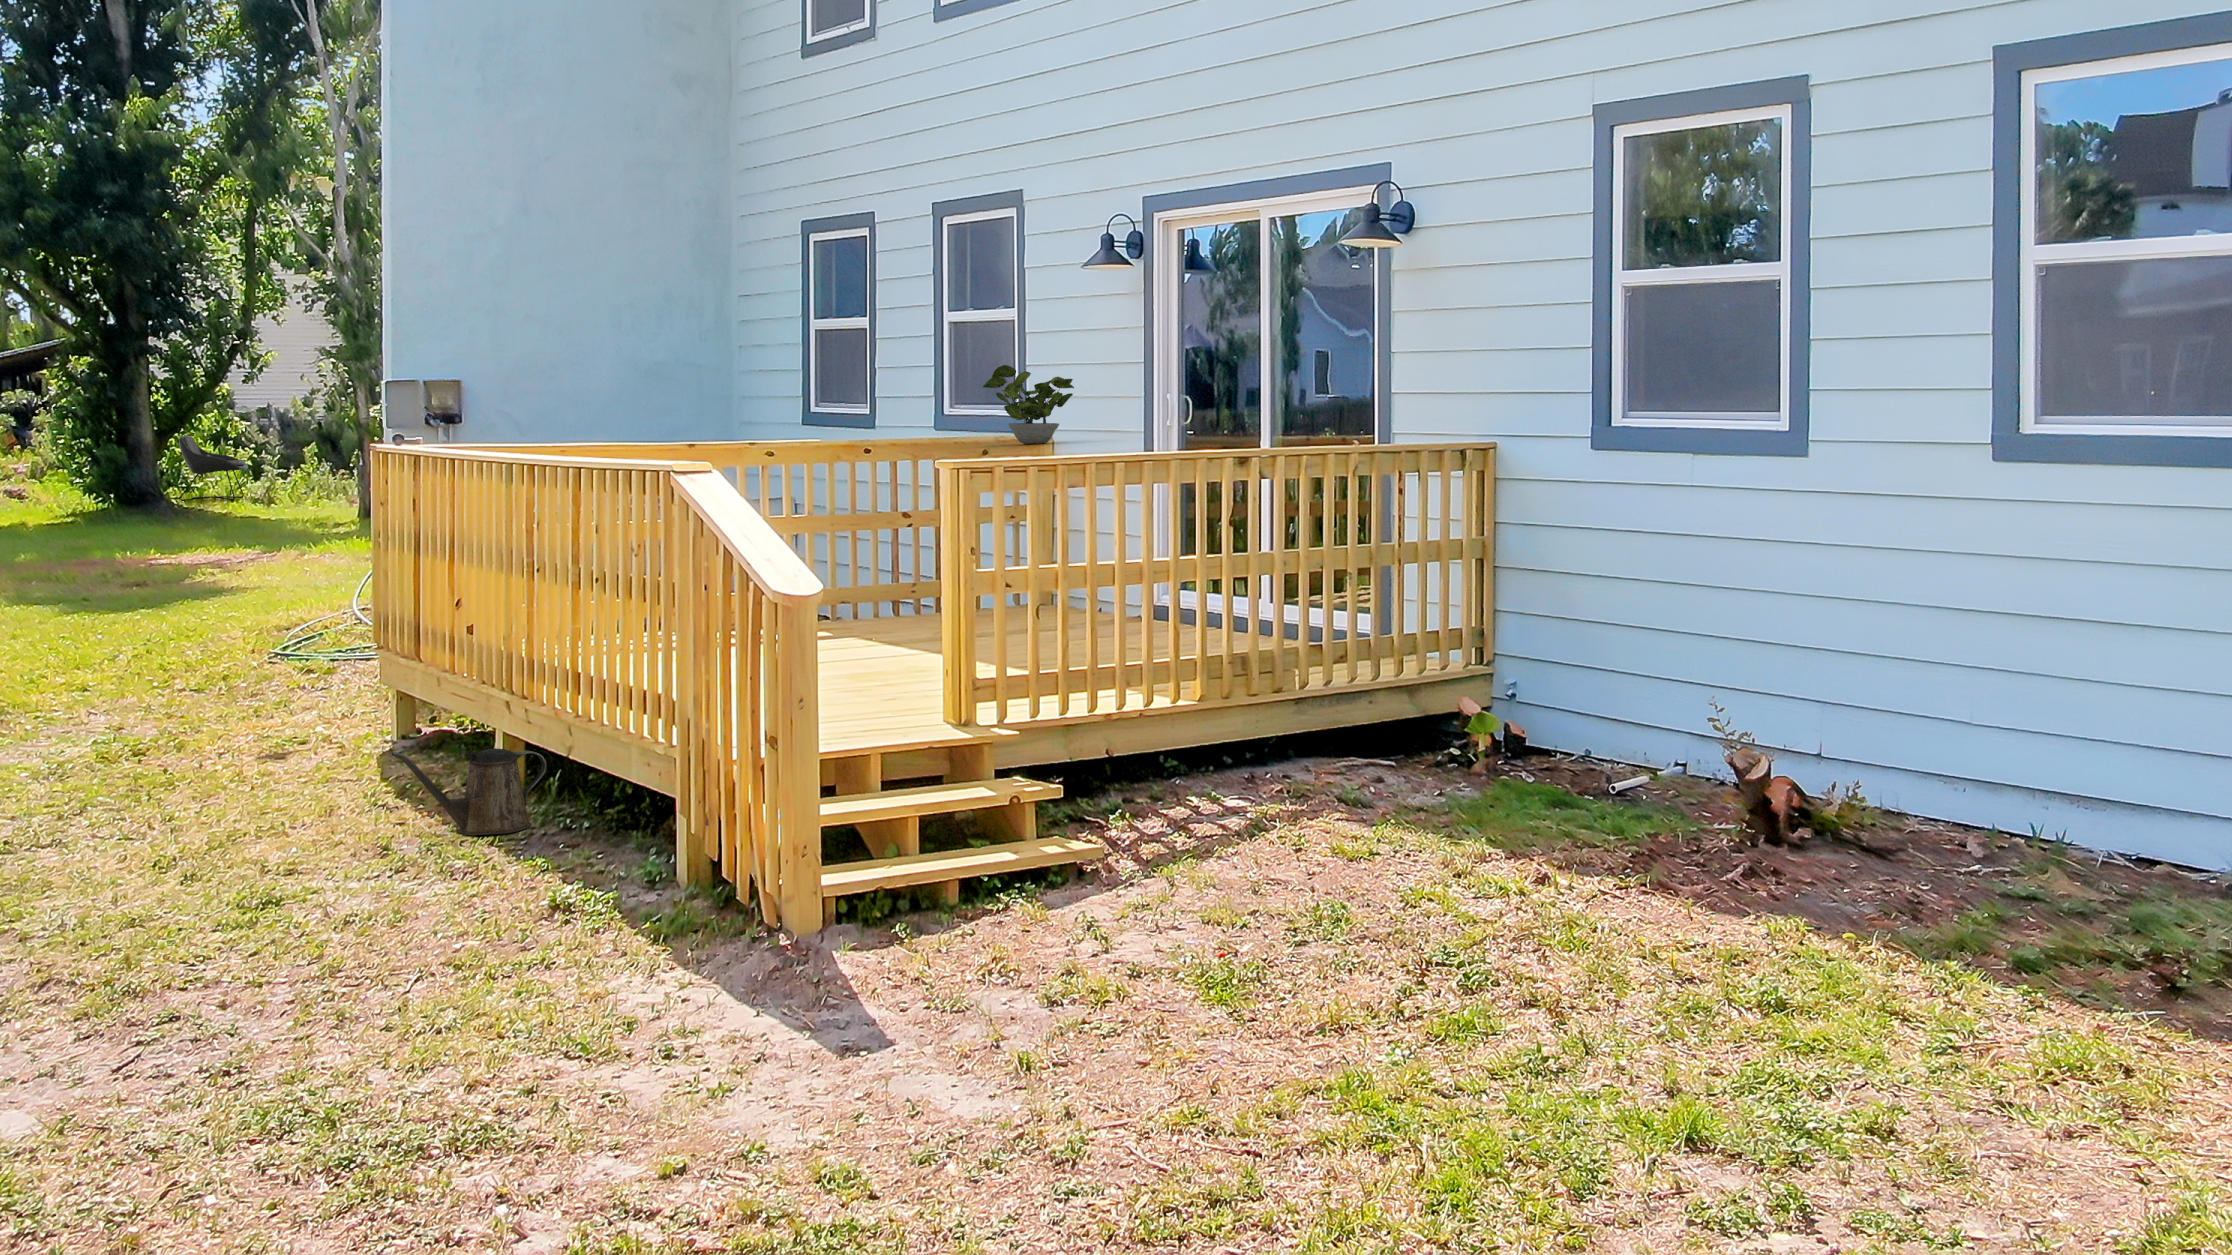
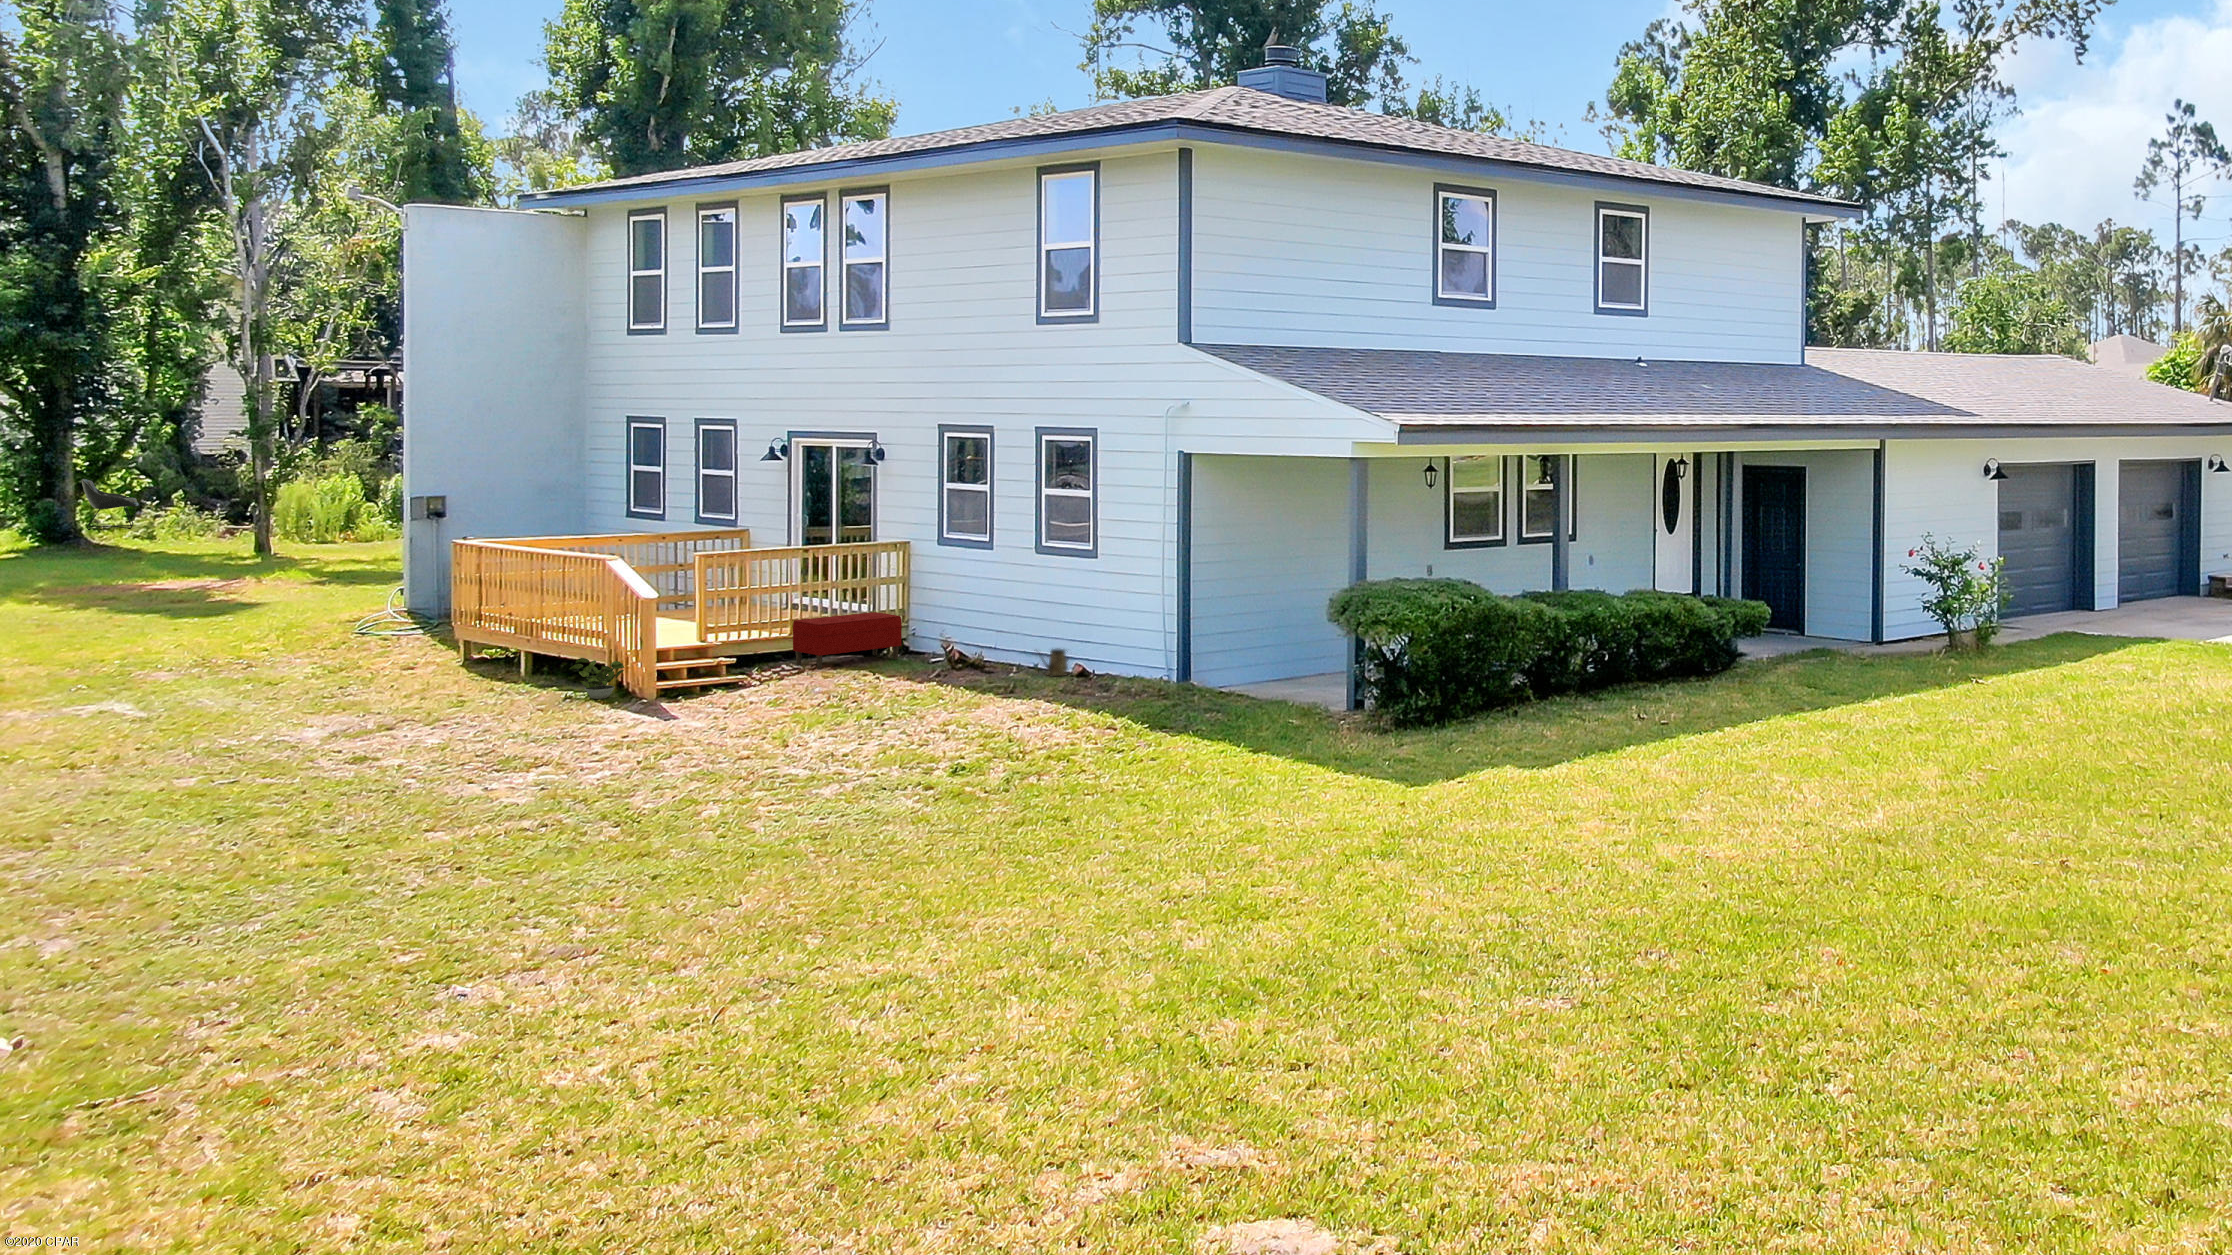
potted plant: present [982,365,1074,444] -> present [570,658,624,699]
bench: none [1212,637,1511,817] -> present [793,612,902,670]
watering can: present [392,749,546,836] -> present [1039,648,1068,676]

